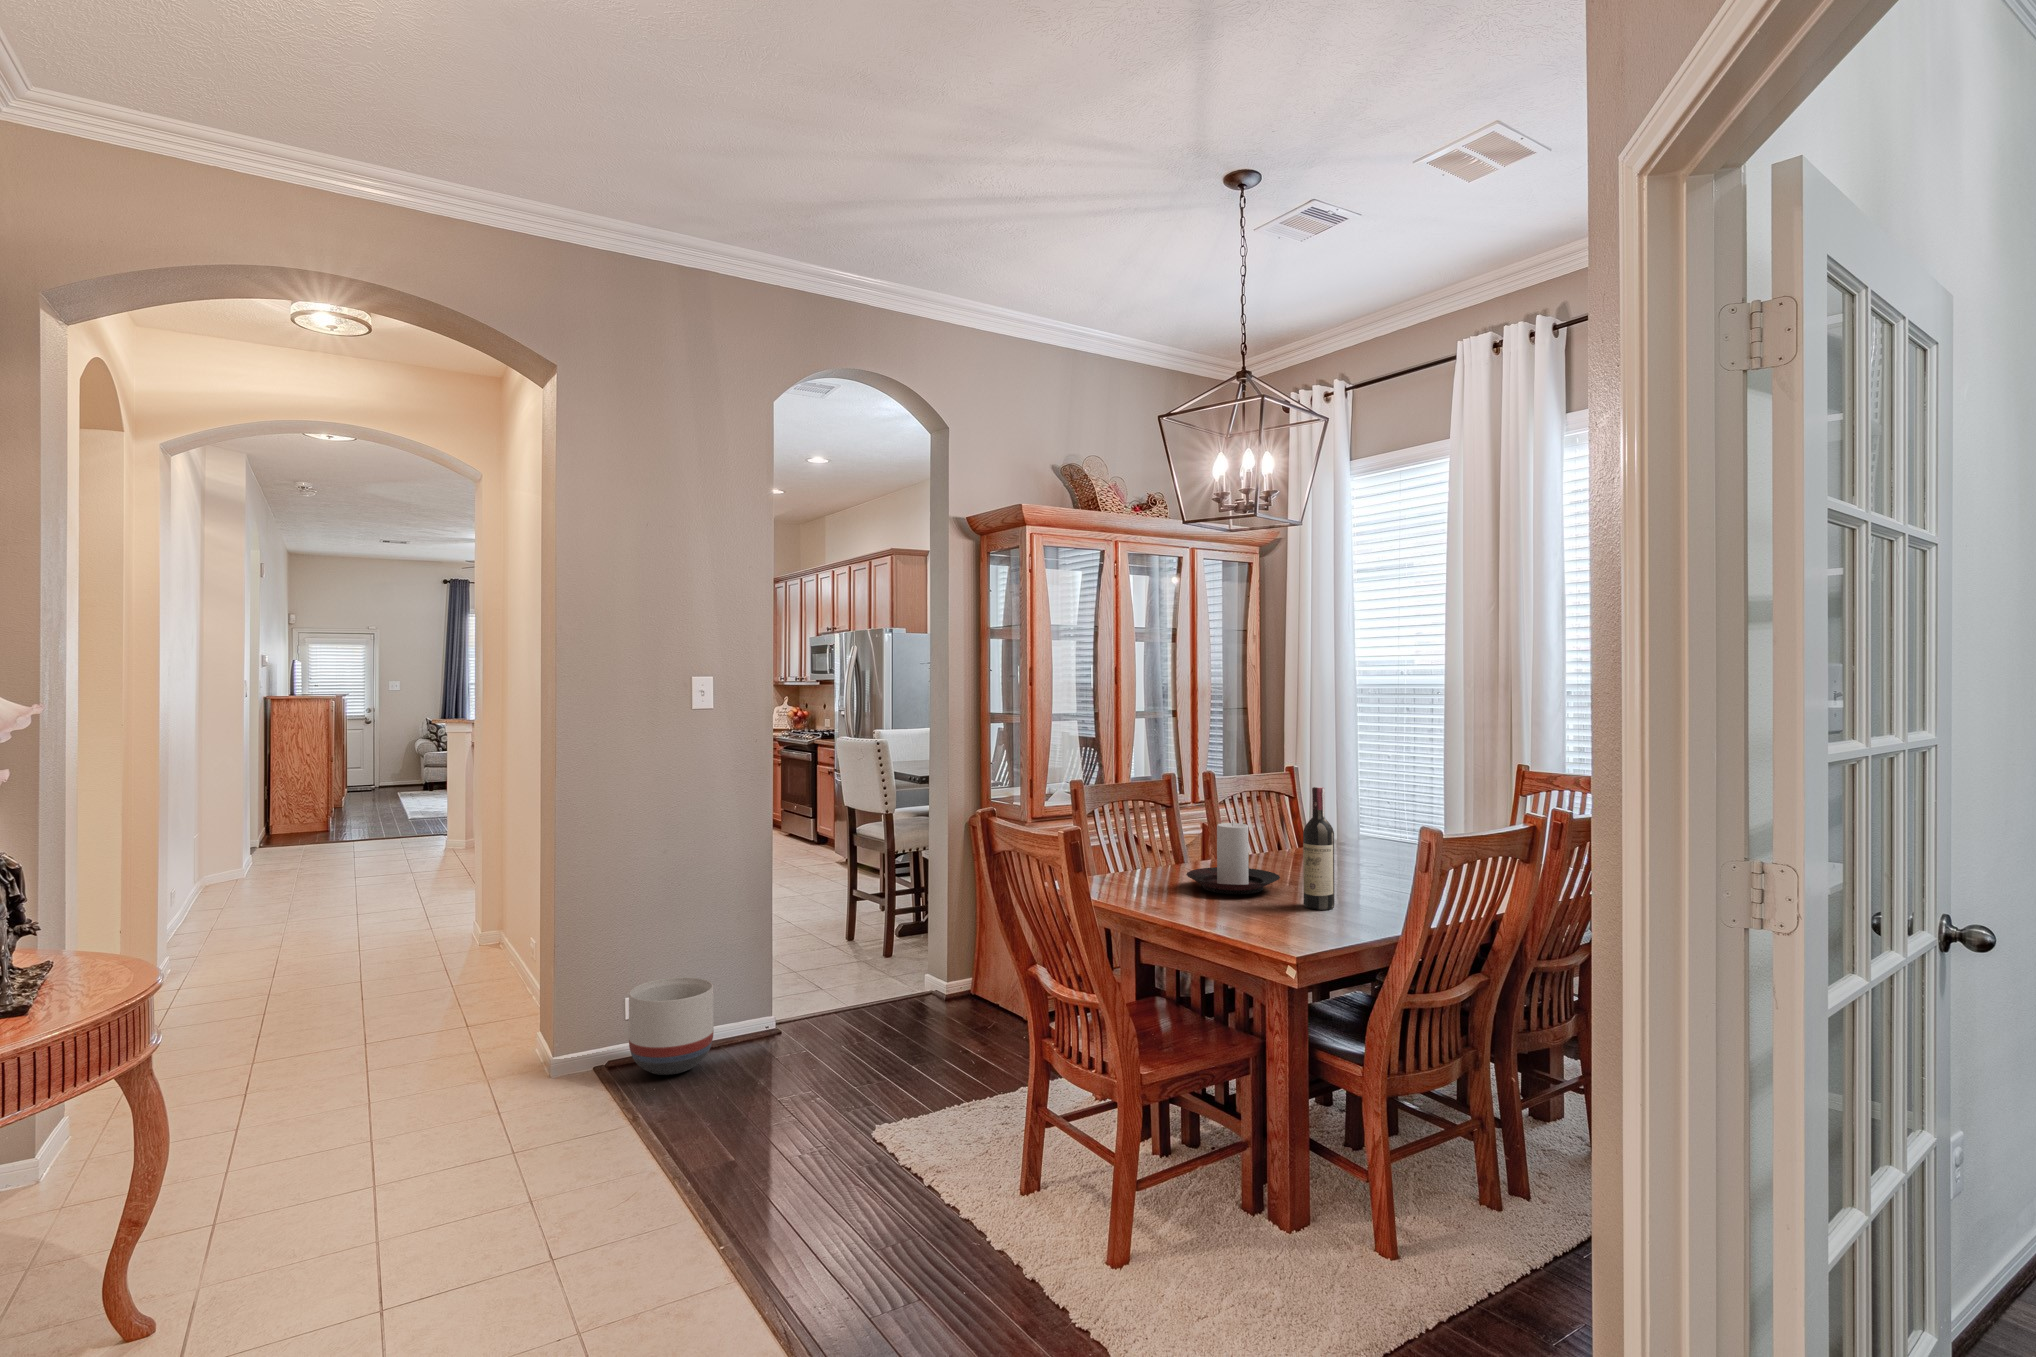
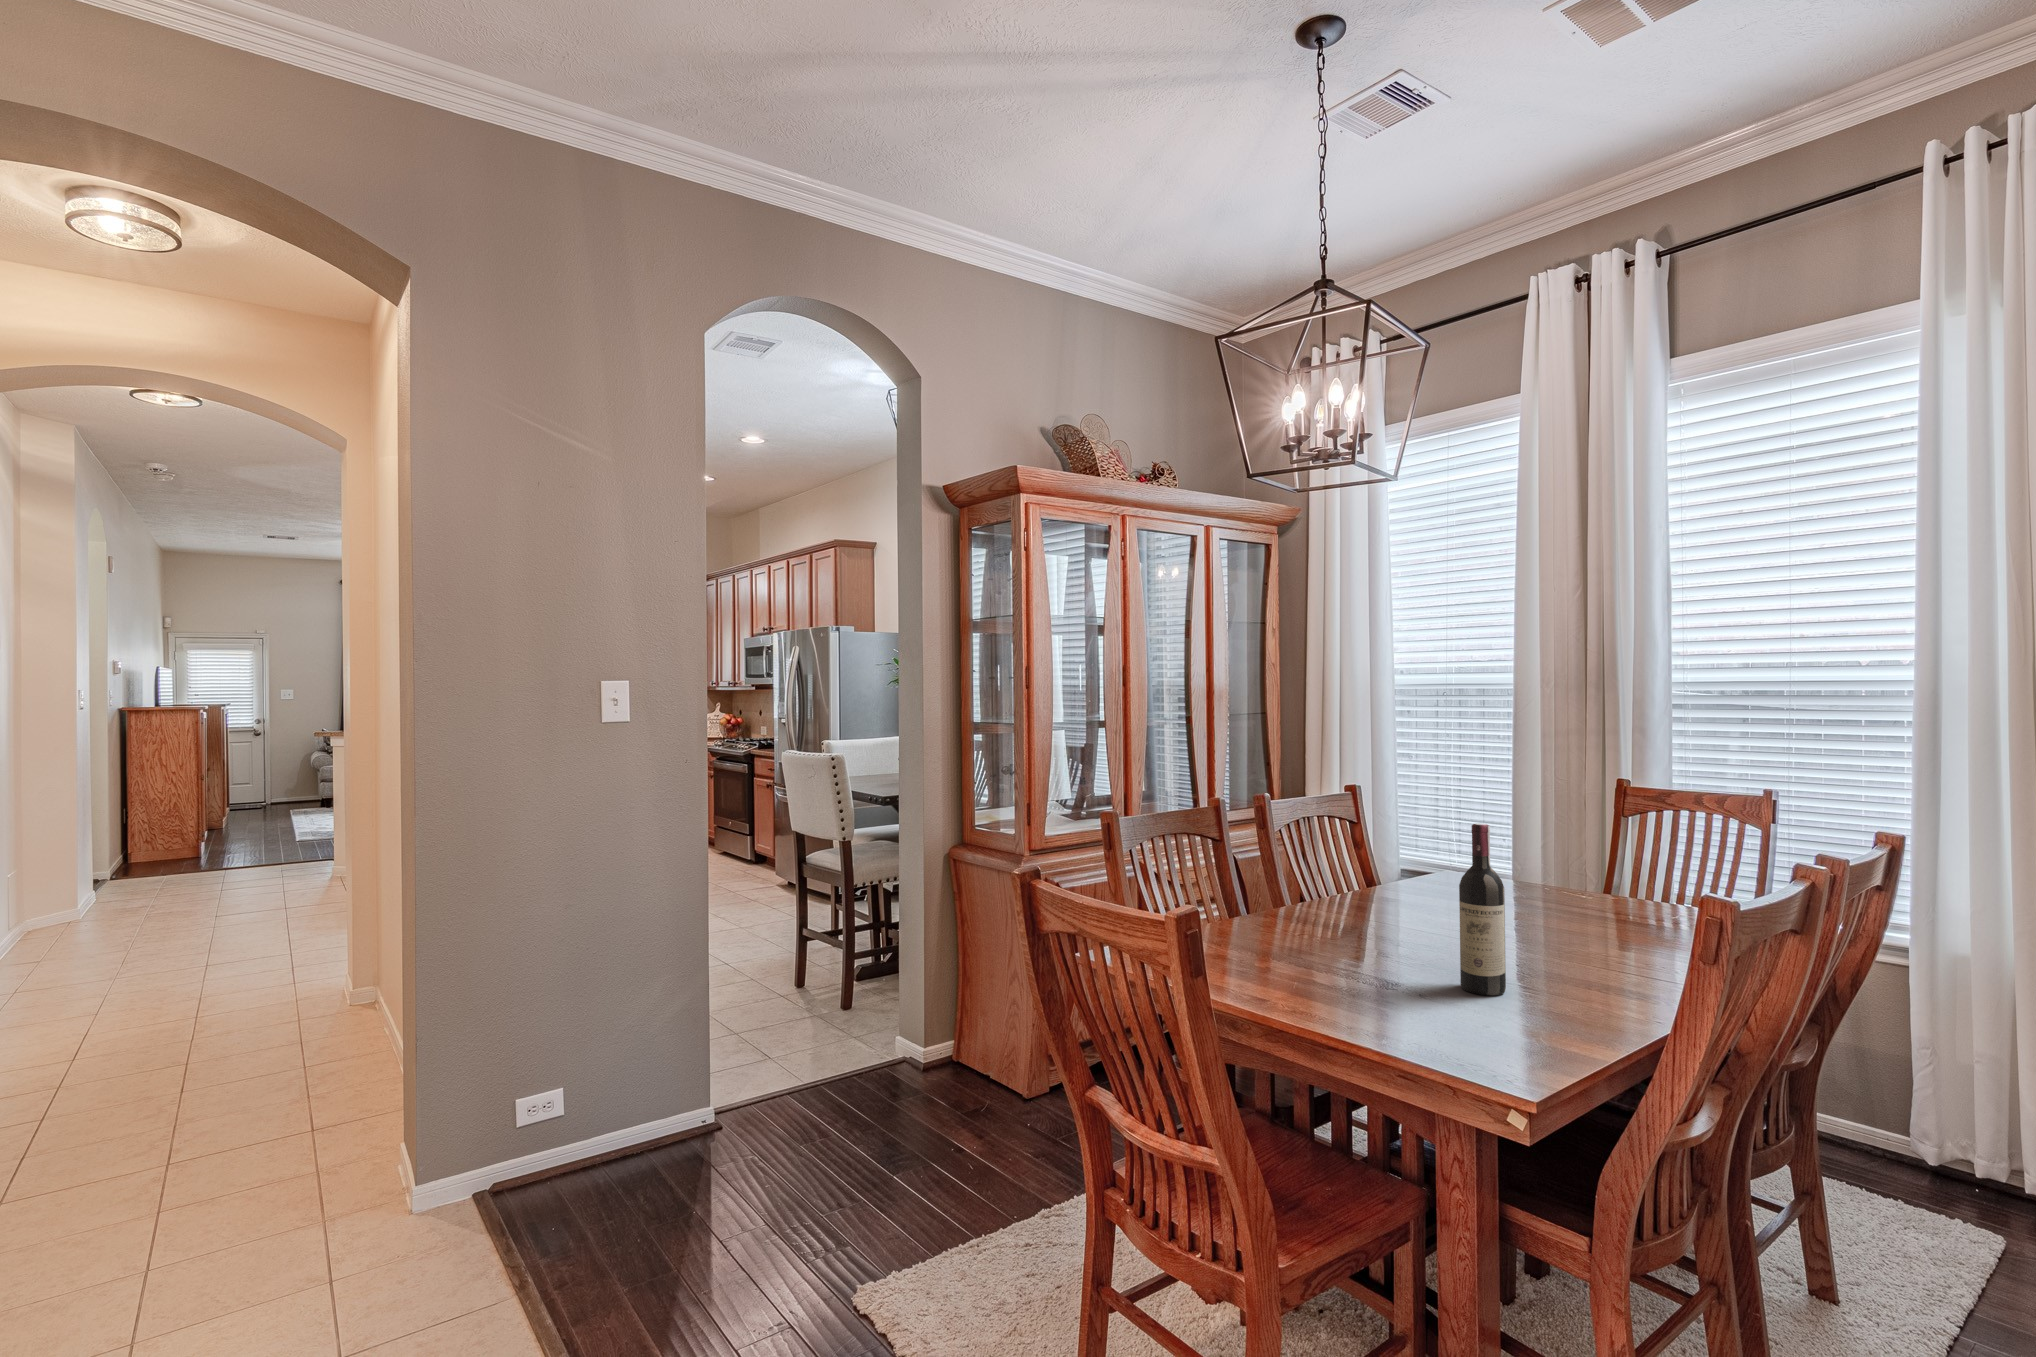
candle holder: present [1186,821,1280,894] -> none [1280,866,1410,969]
planter: present [629,978,714,1075] -> none [516,1072,632,1210]

